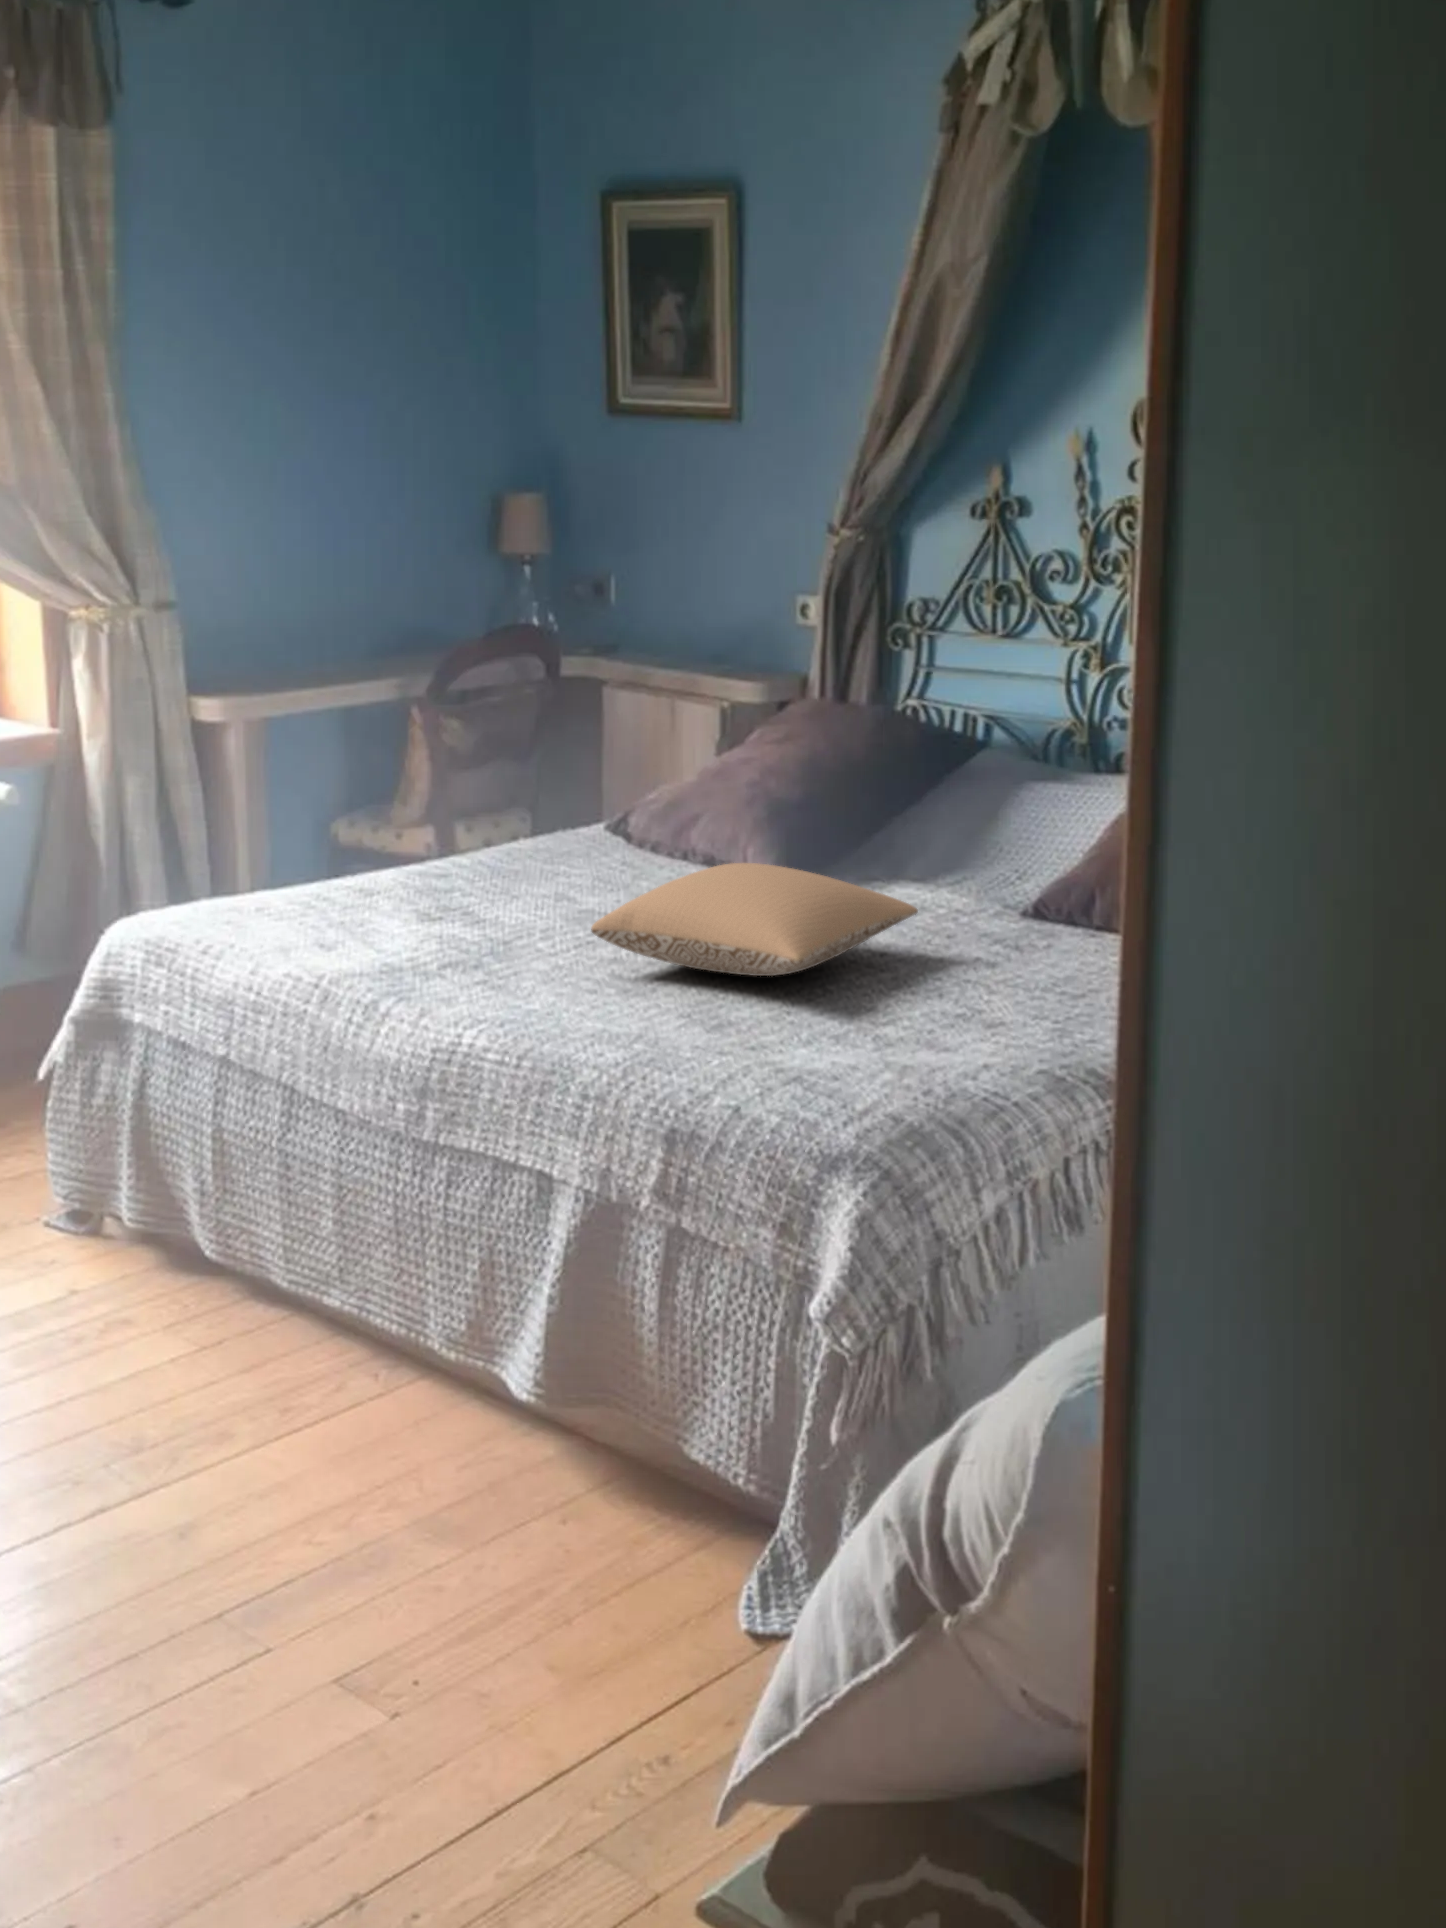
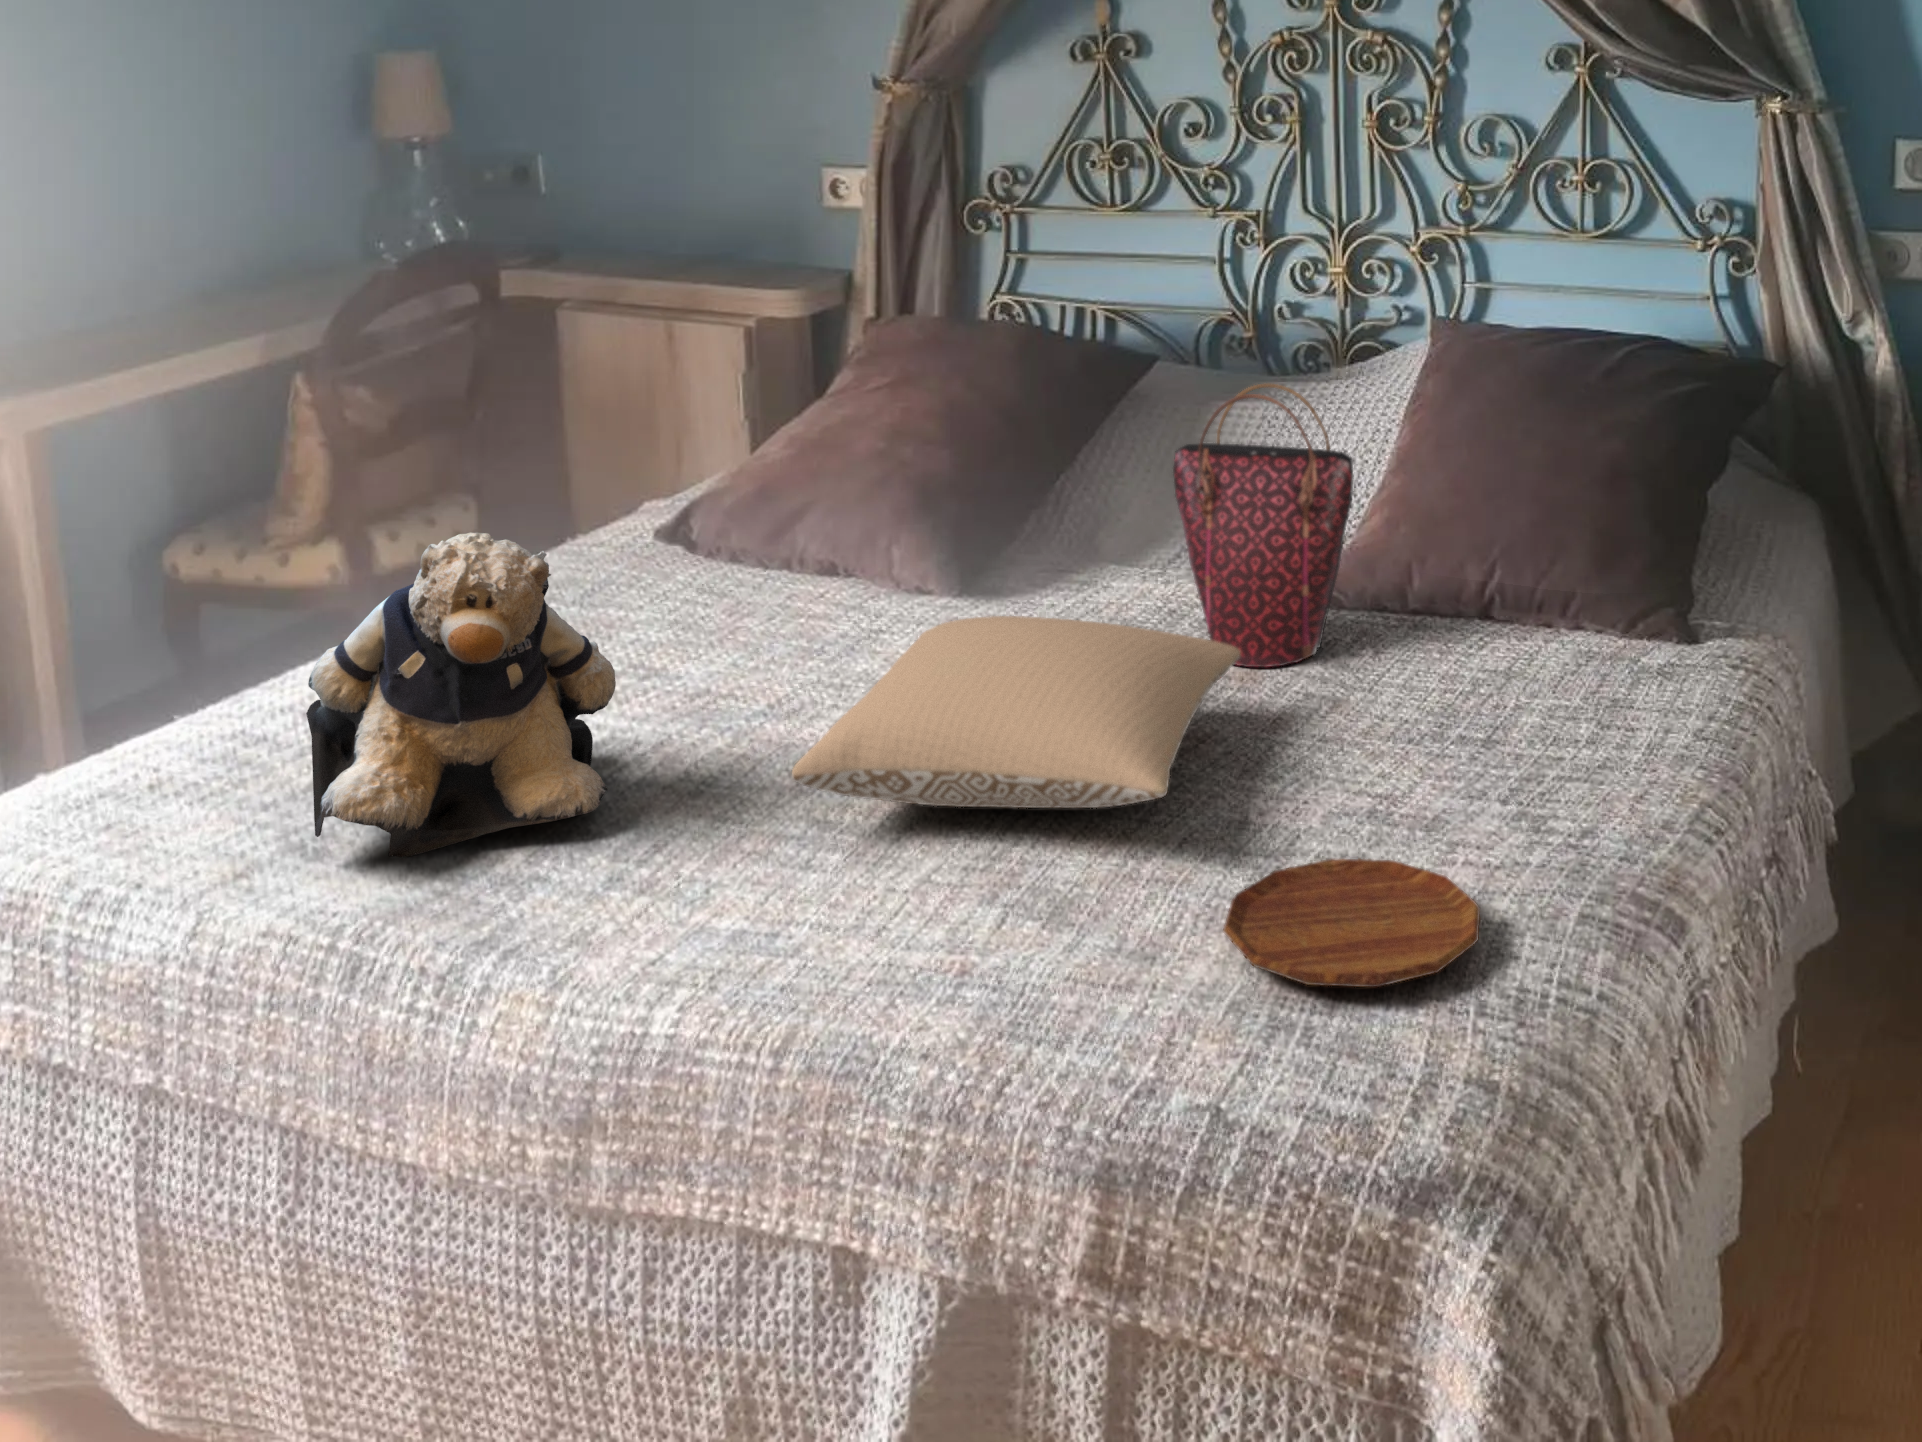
handbag: none [918,738,1034,938] -> present [1173,384,1354,667]
teddy bear: none [327,759,513,952] -> present [306,532,616,857]
tray: none [801,1017,968,1072] -> present [1223,859,1480,987]

